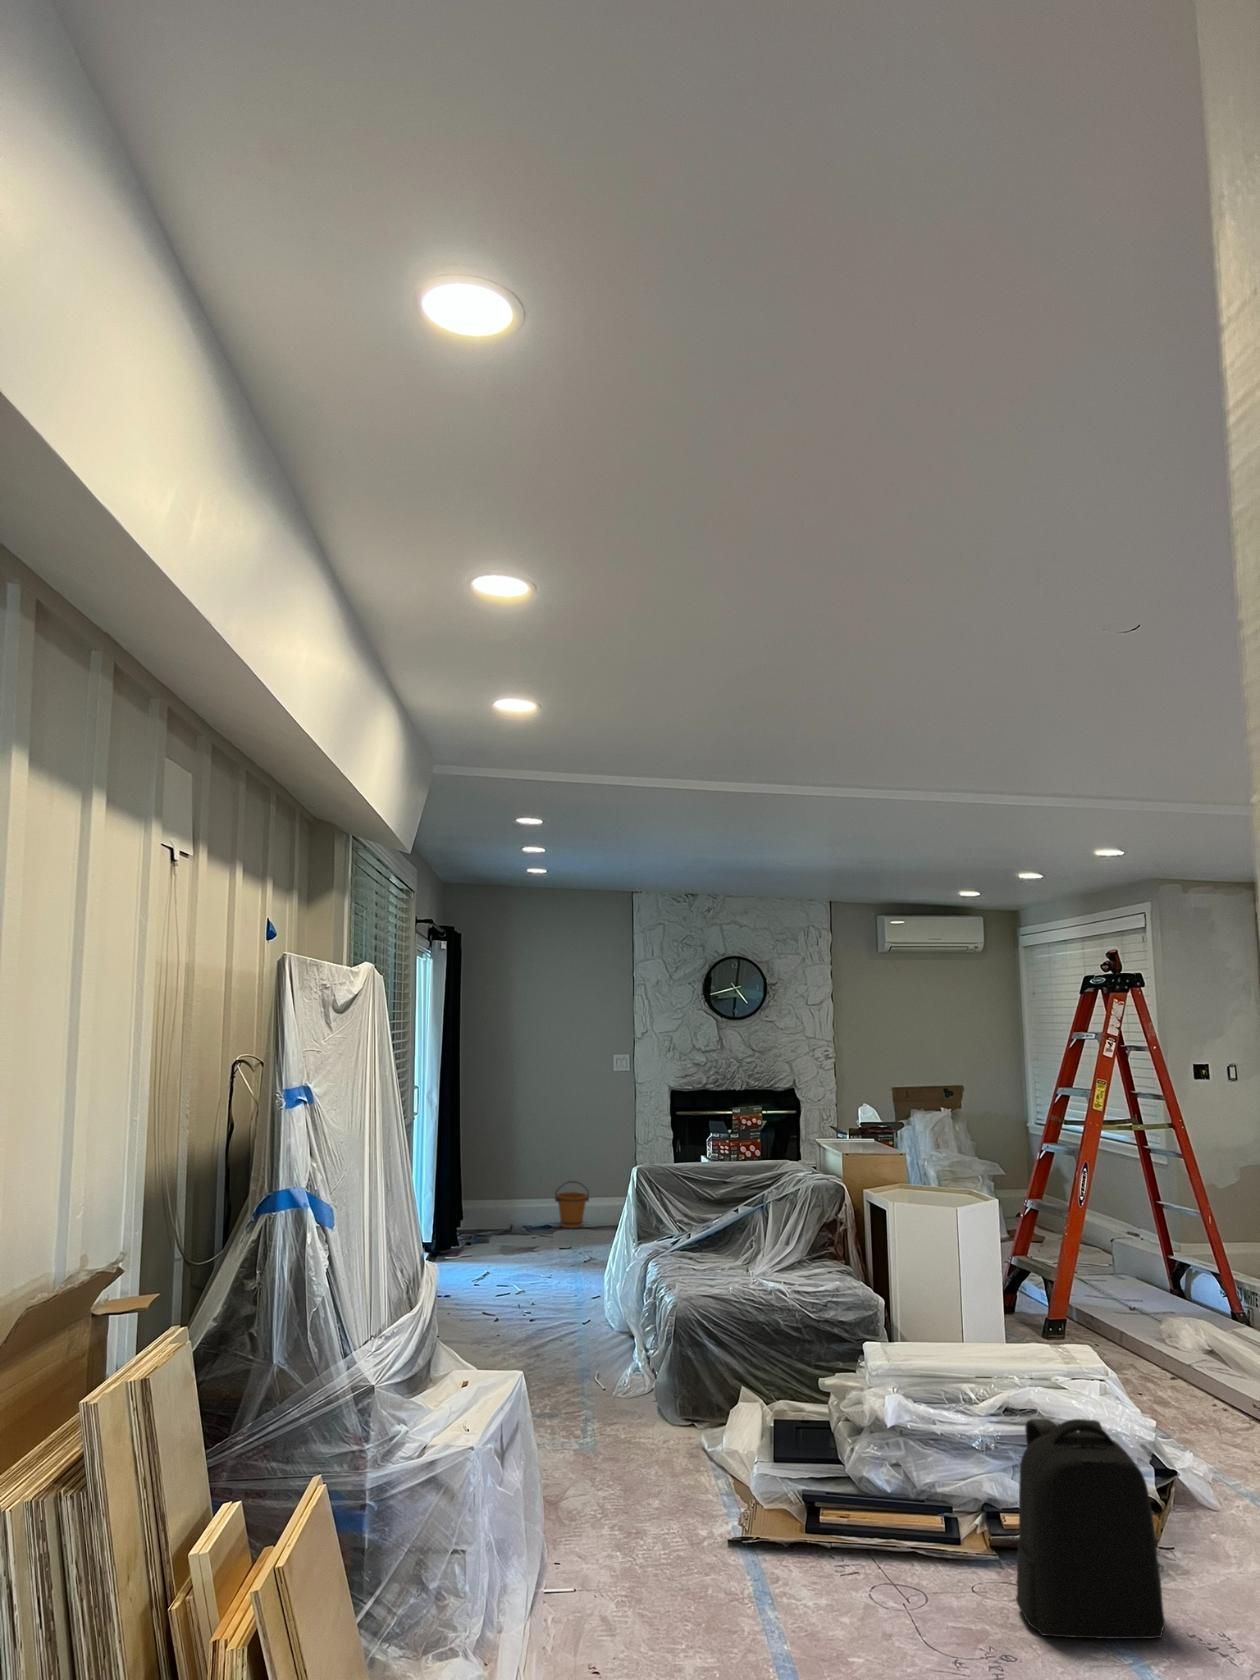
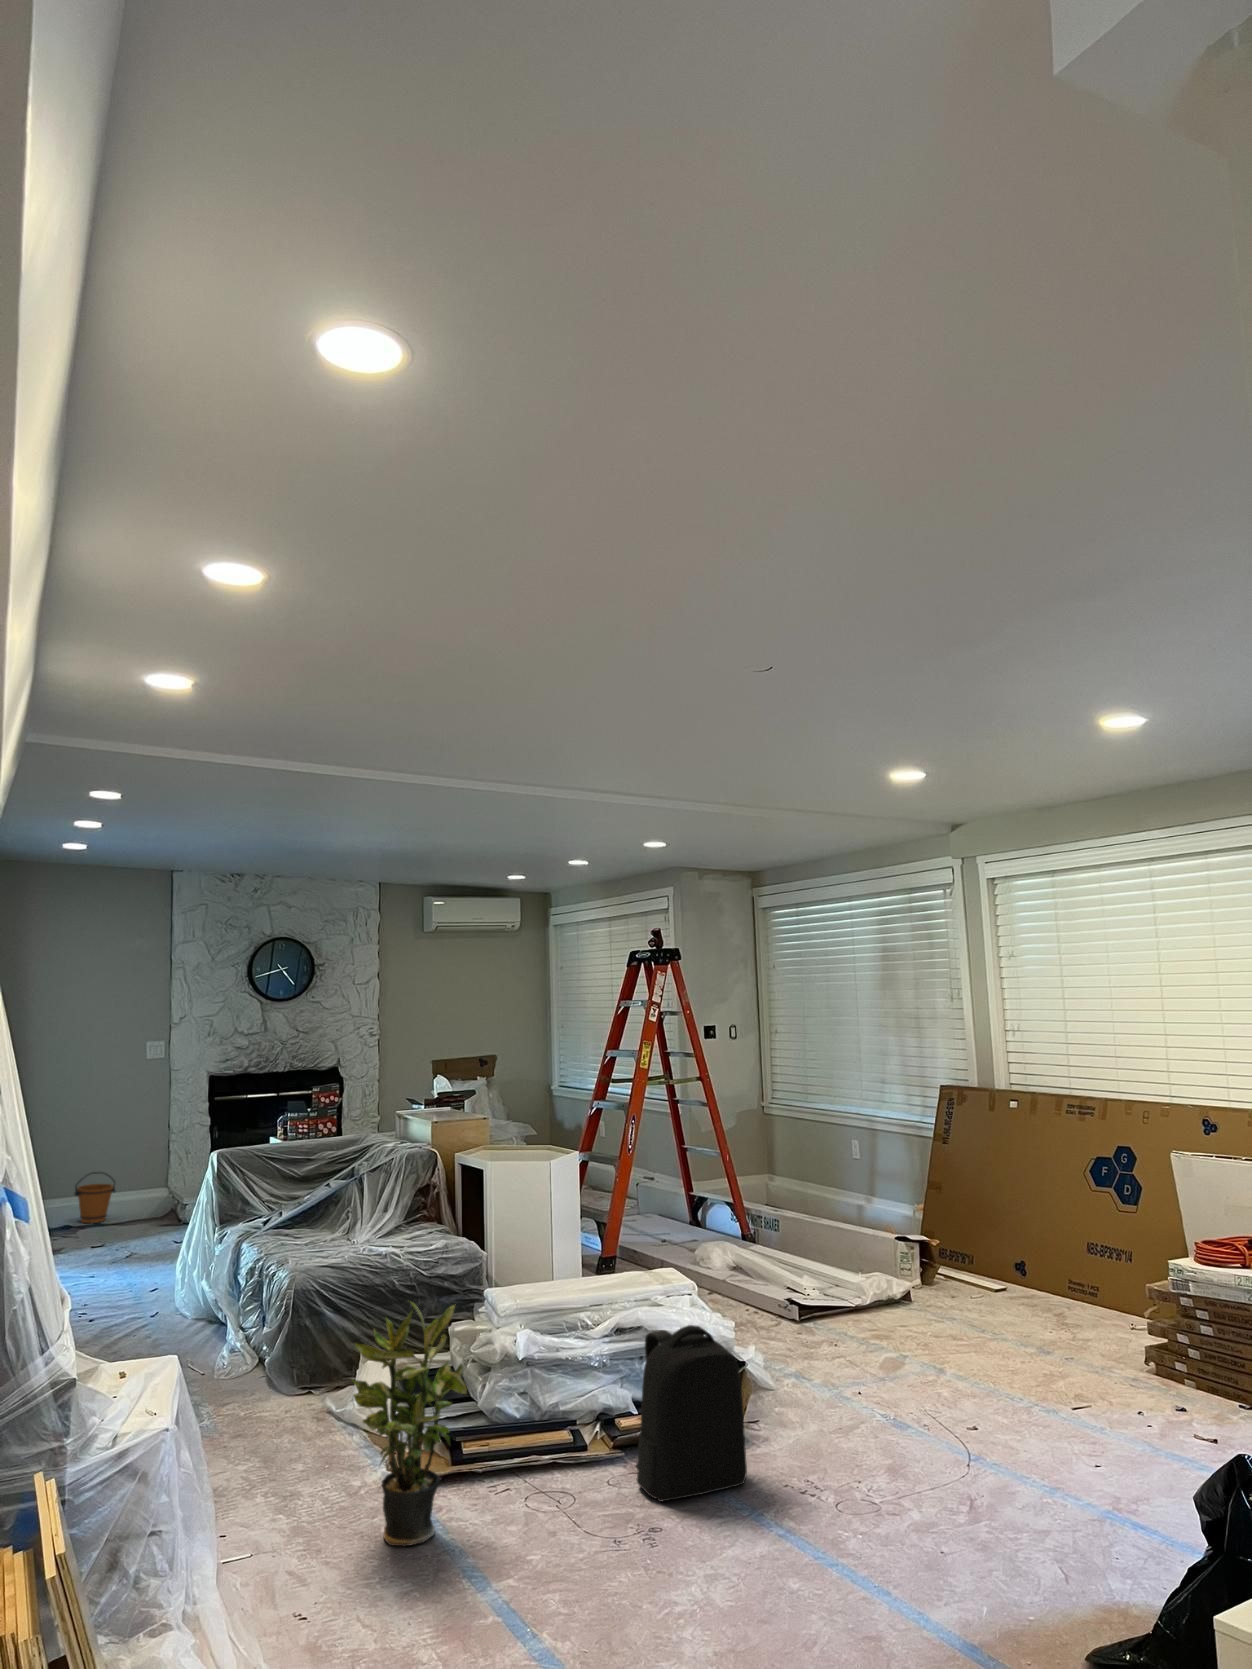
potted plant: none [667,1340,798,1619] -> present [352,1302,467,1546]

